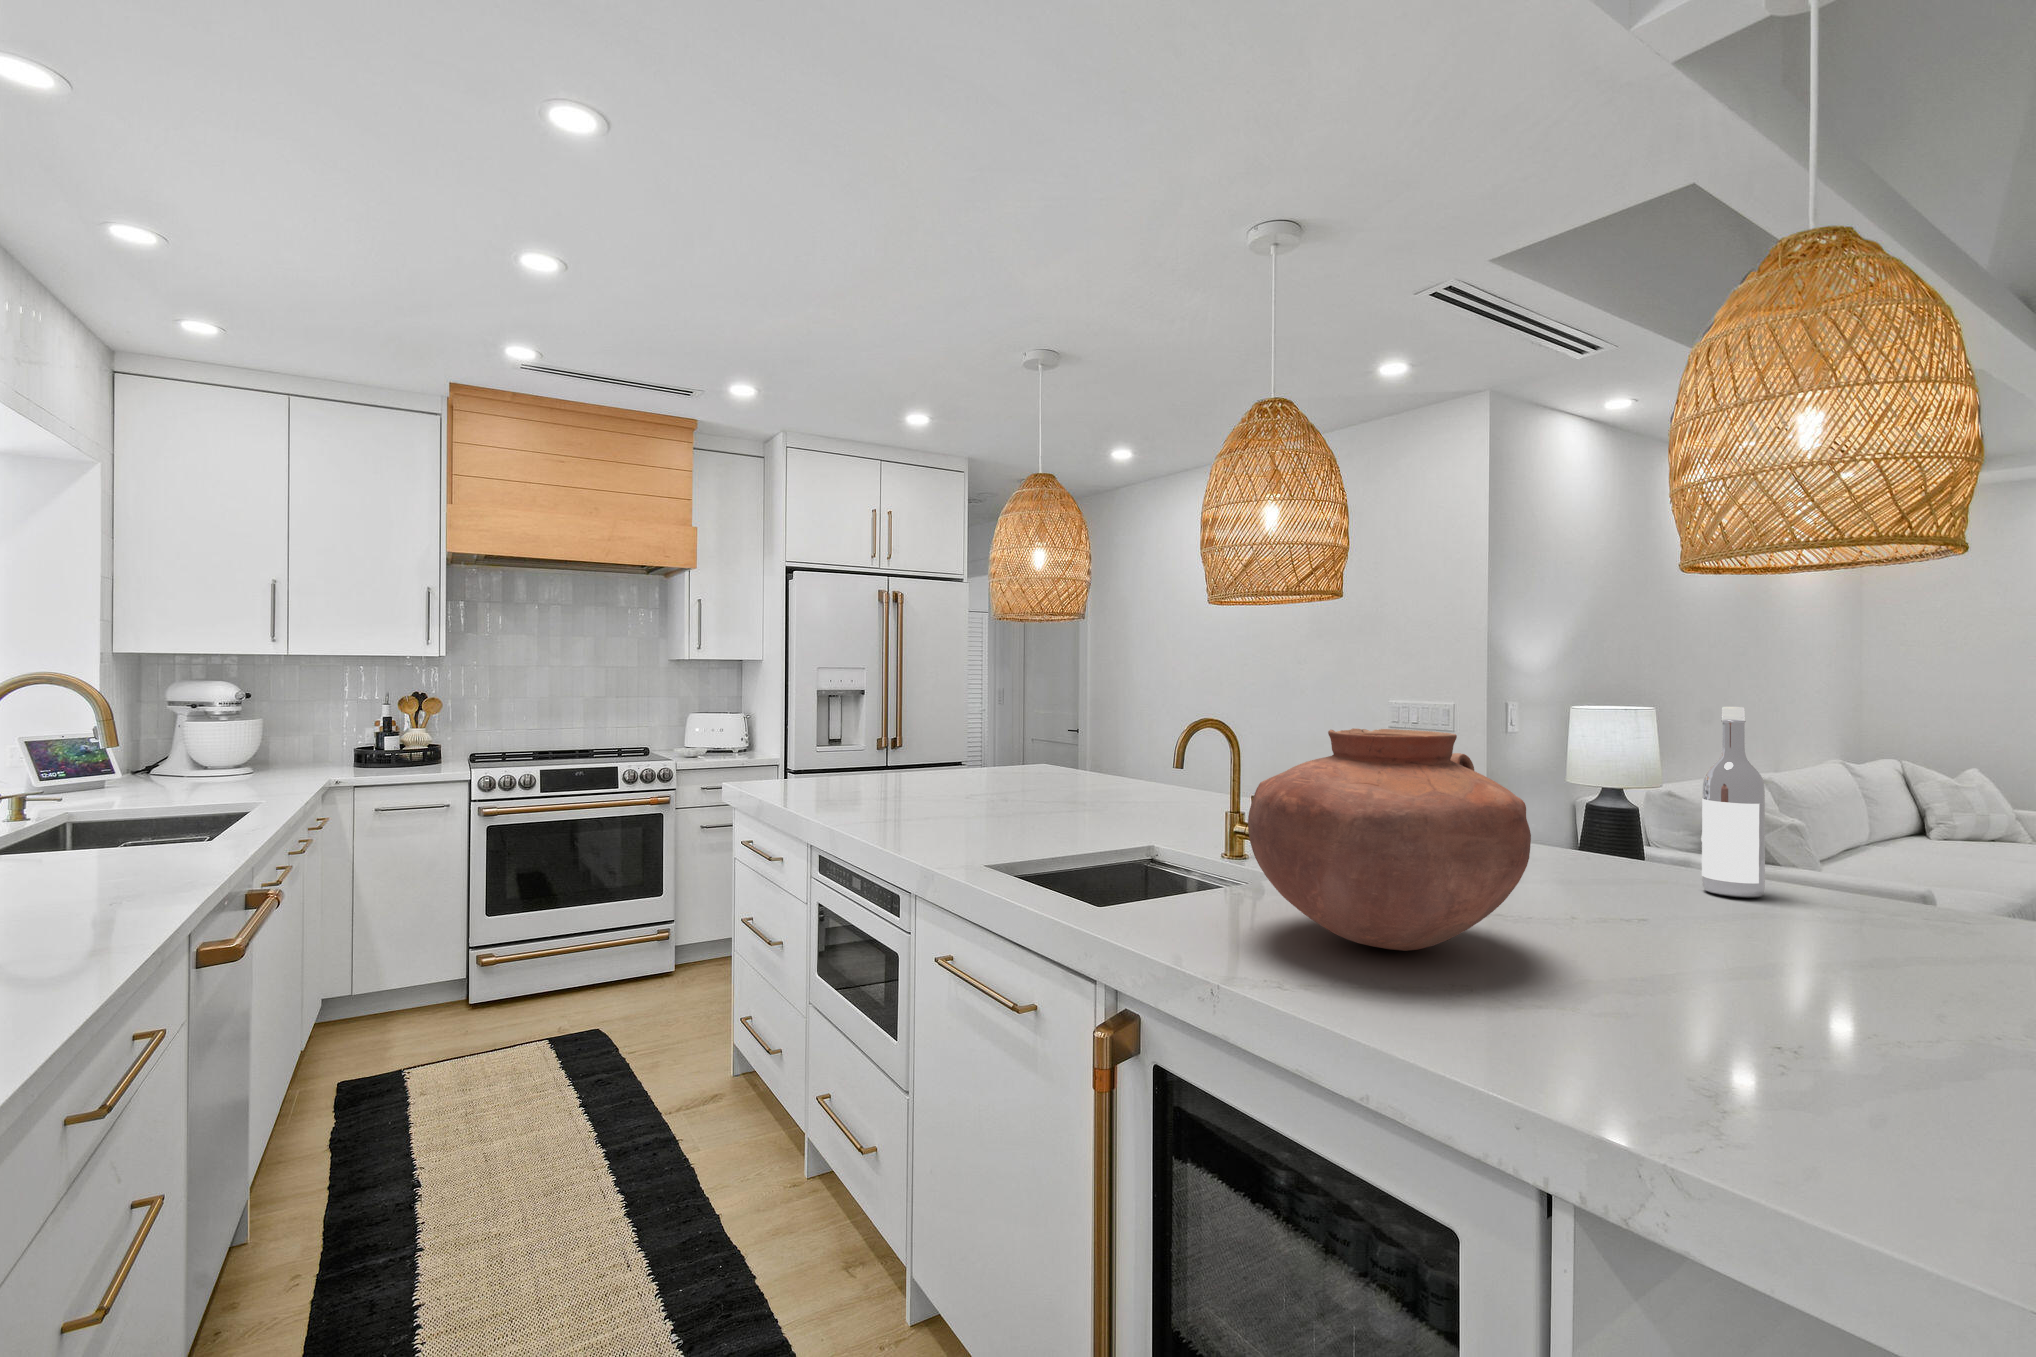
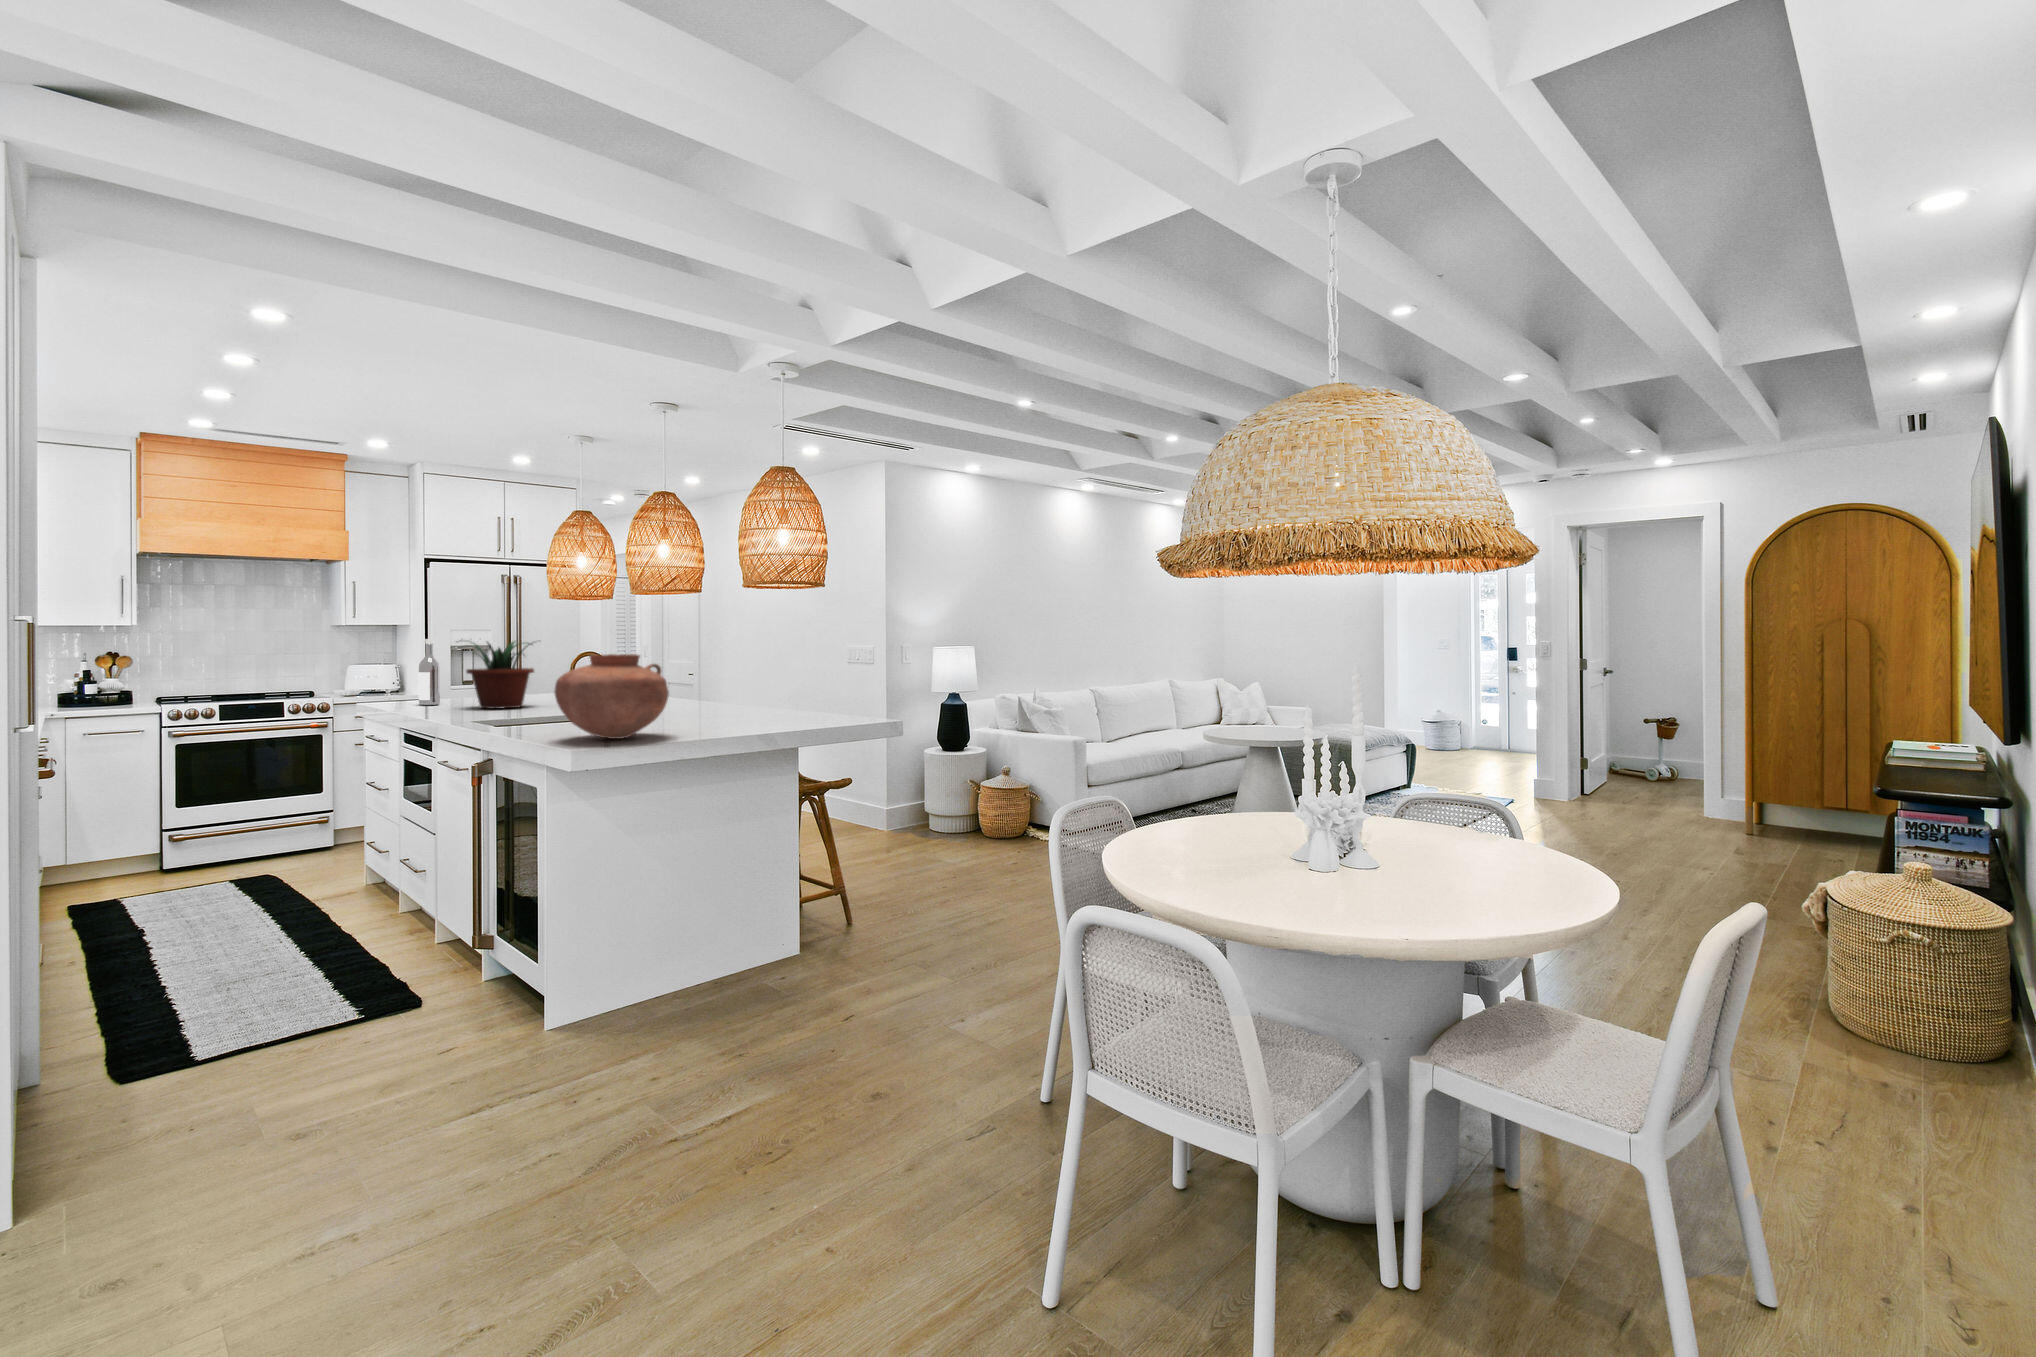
potted plant: none [883,683,1020,805] -> present [466,641,534,709]
wine bottle: present [1701,707,1765,898] -> present [419,639,440,705]

